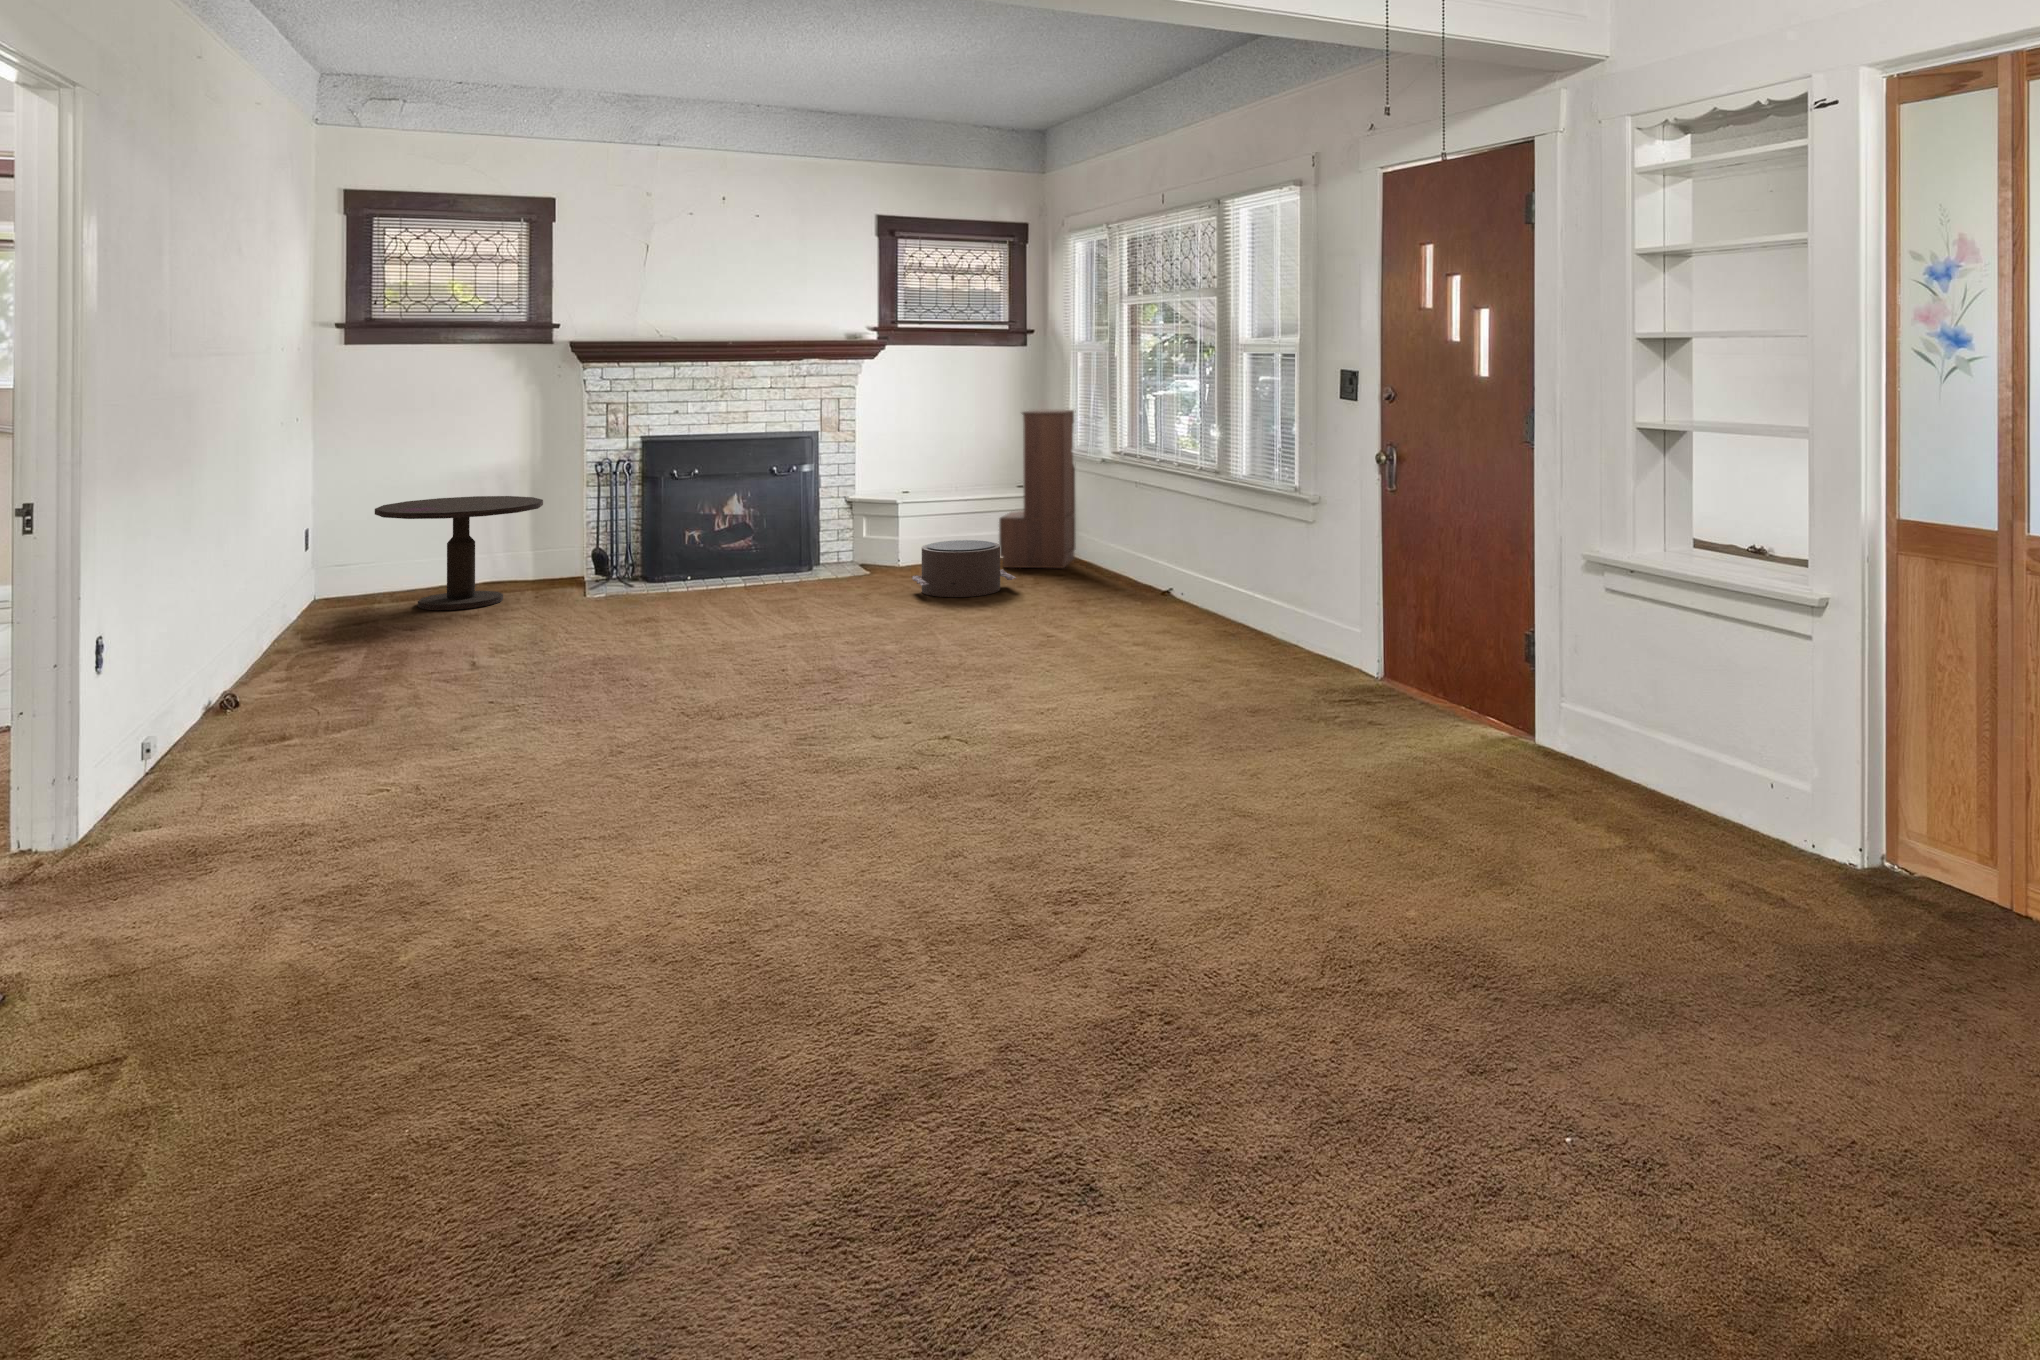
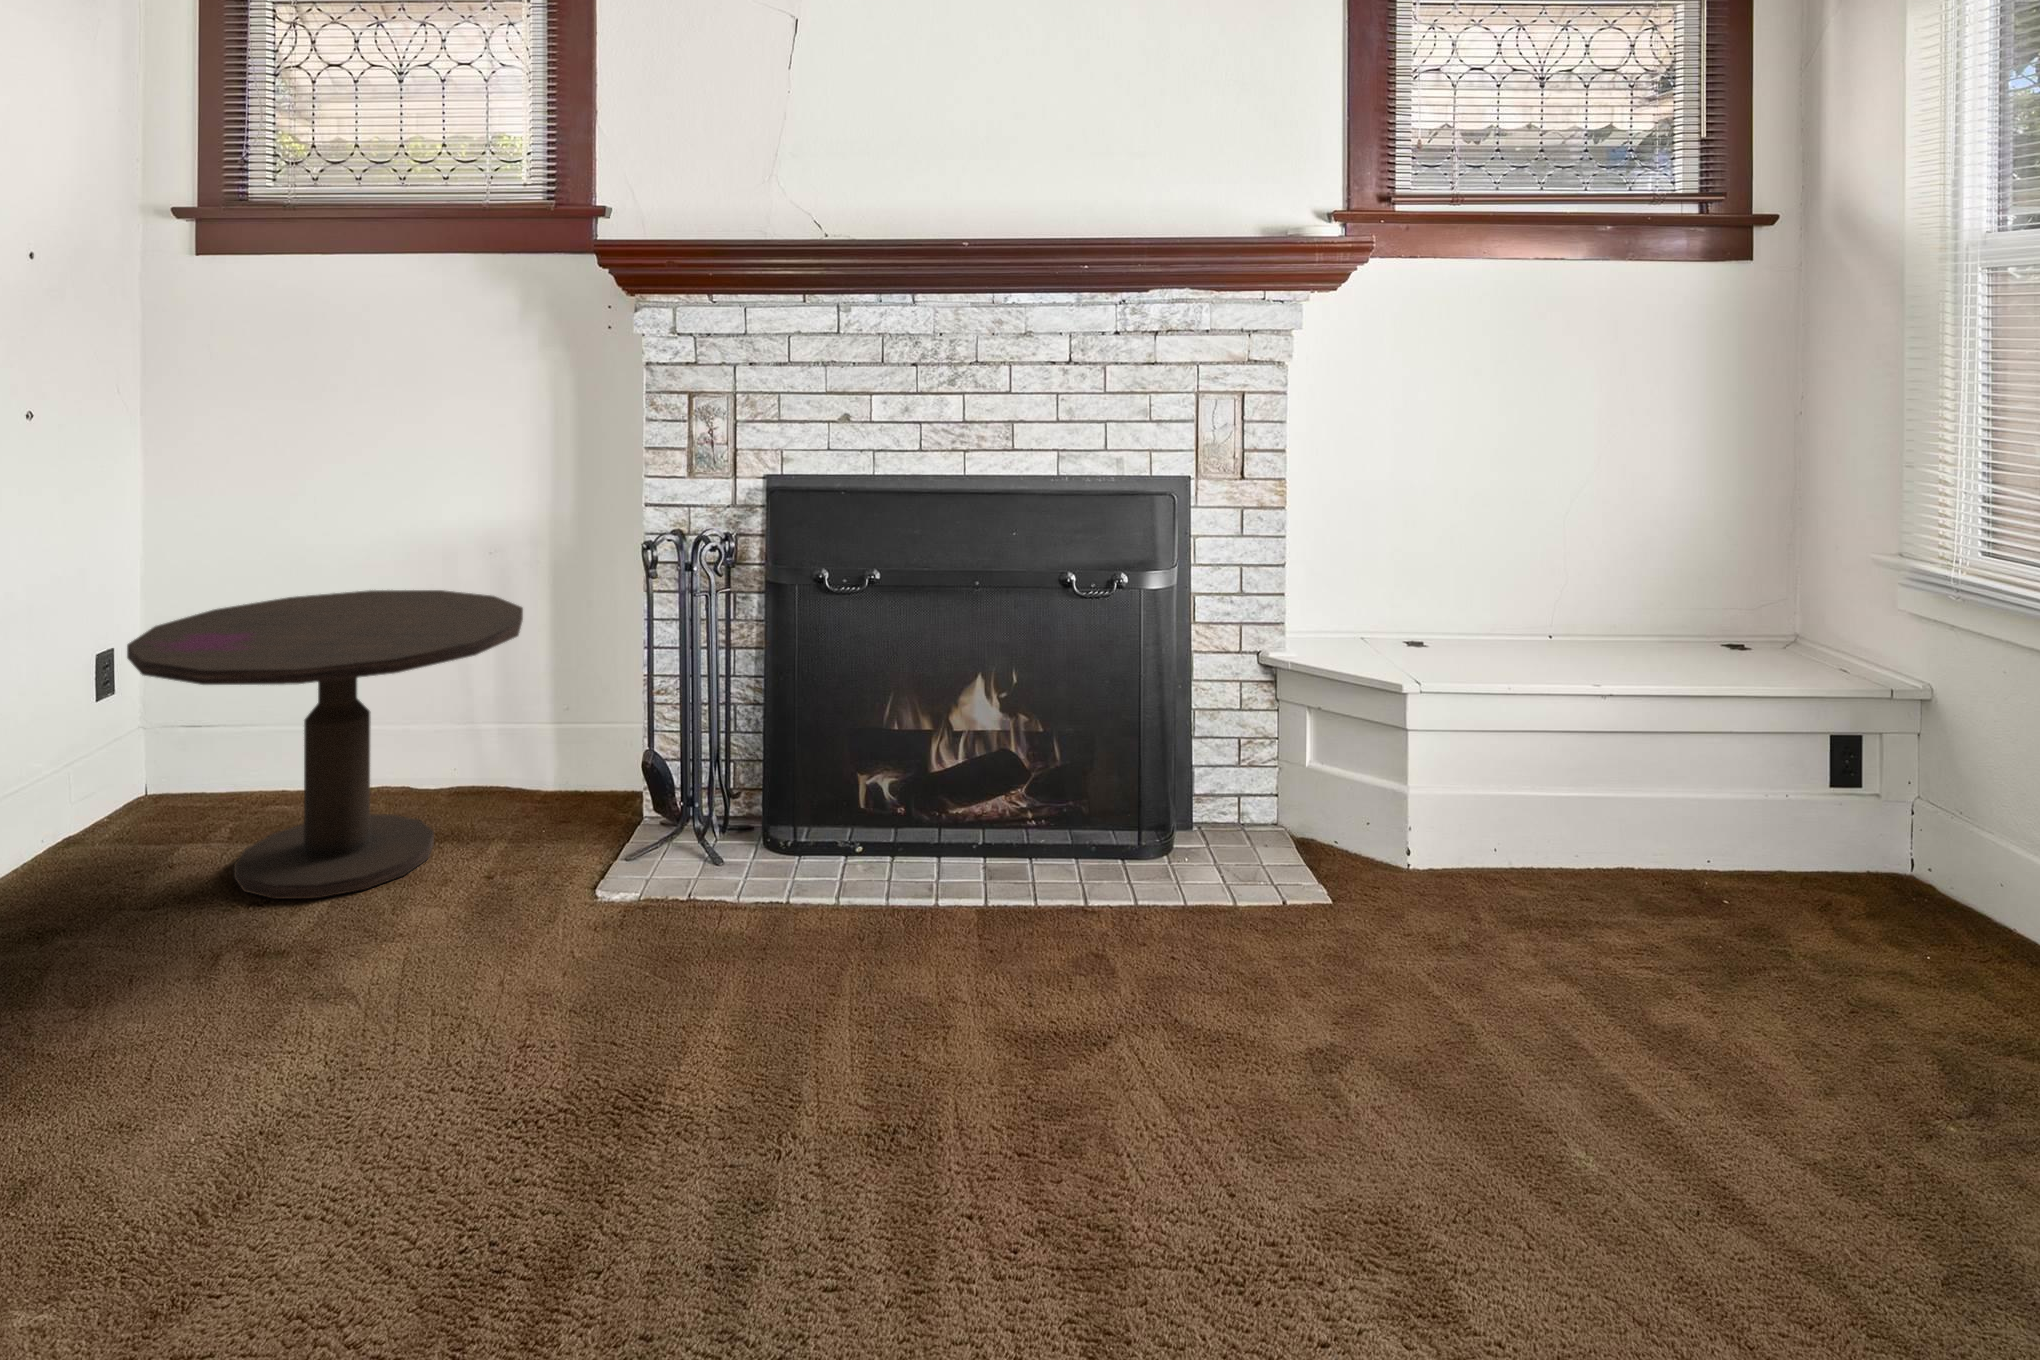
bookshelf: present [999,410,1076,568] -> none [1730,441,1995,985]
pouf: present [912,540,1016,597] -> none [1479,888,1937,1205]

